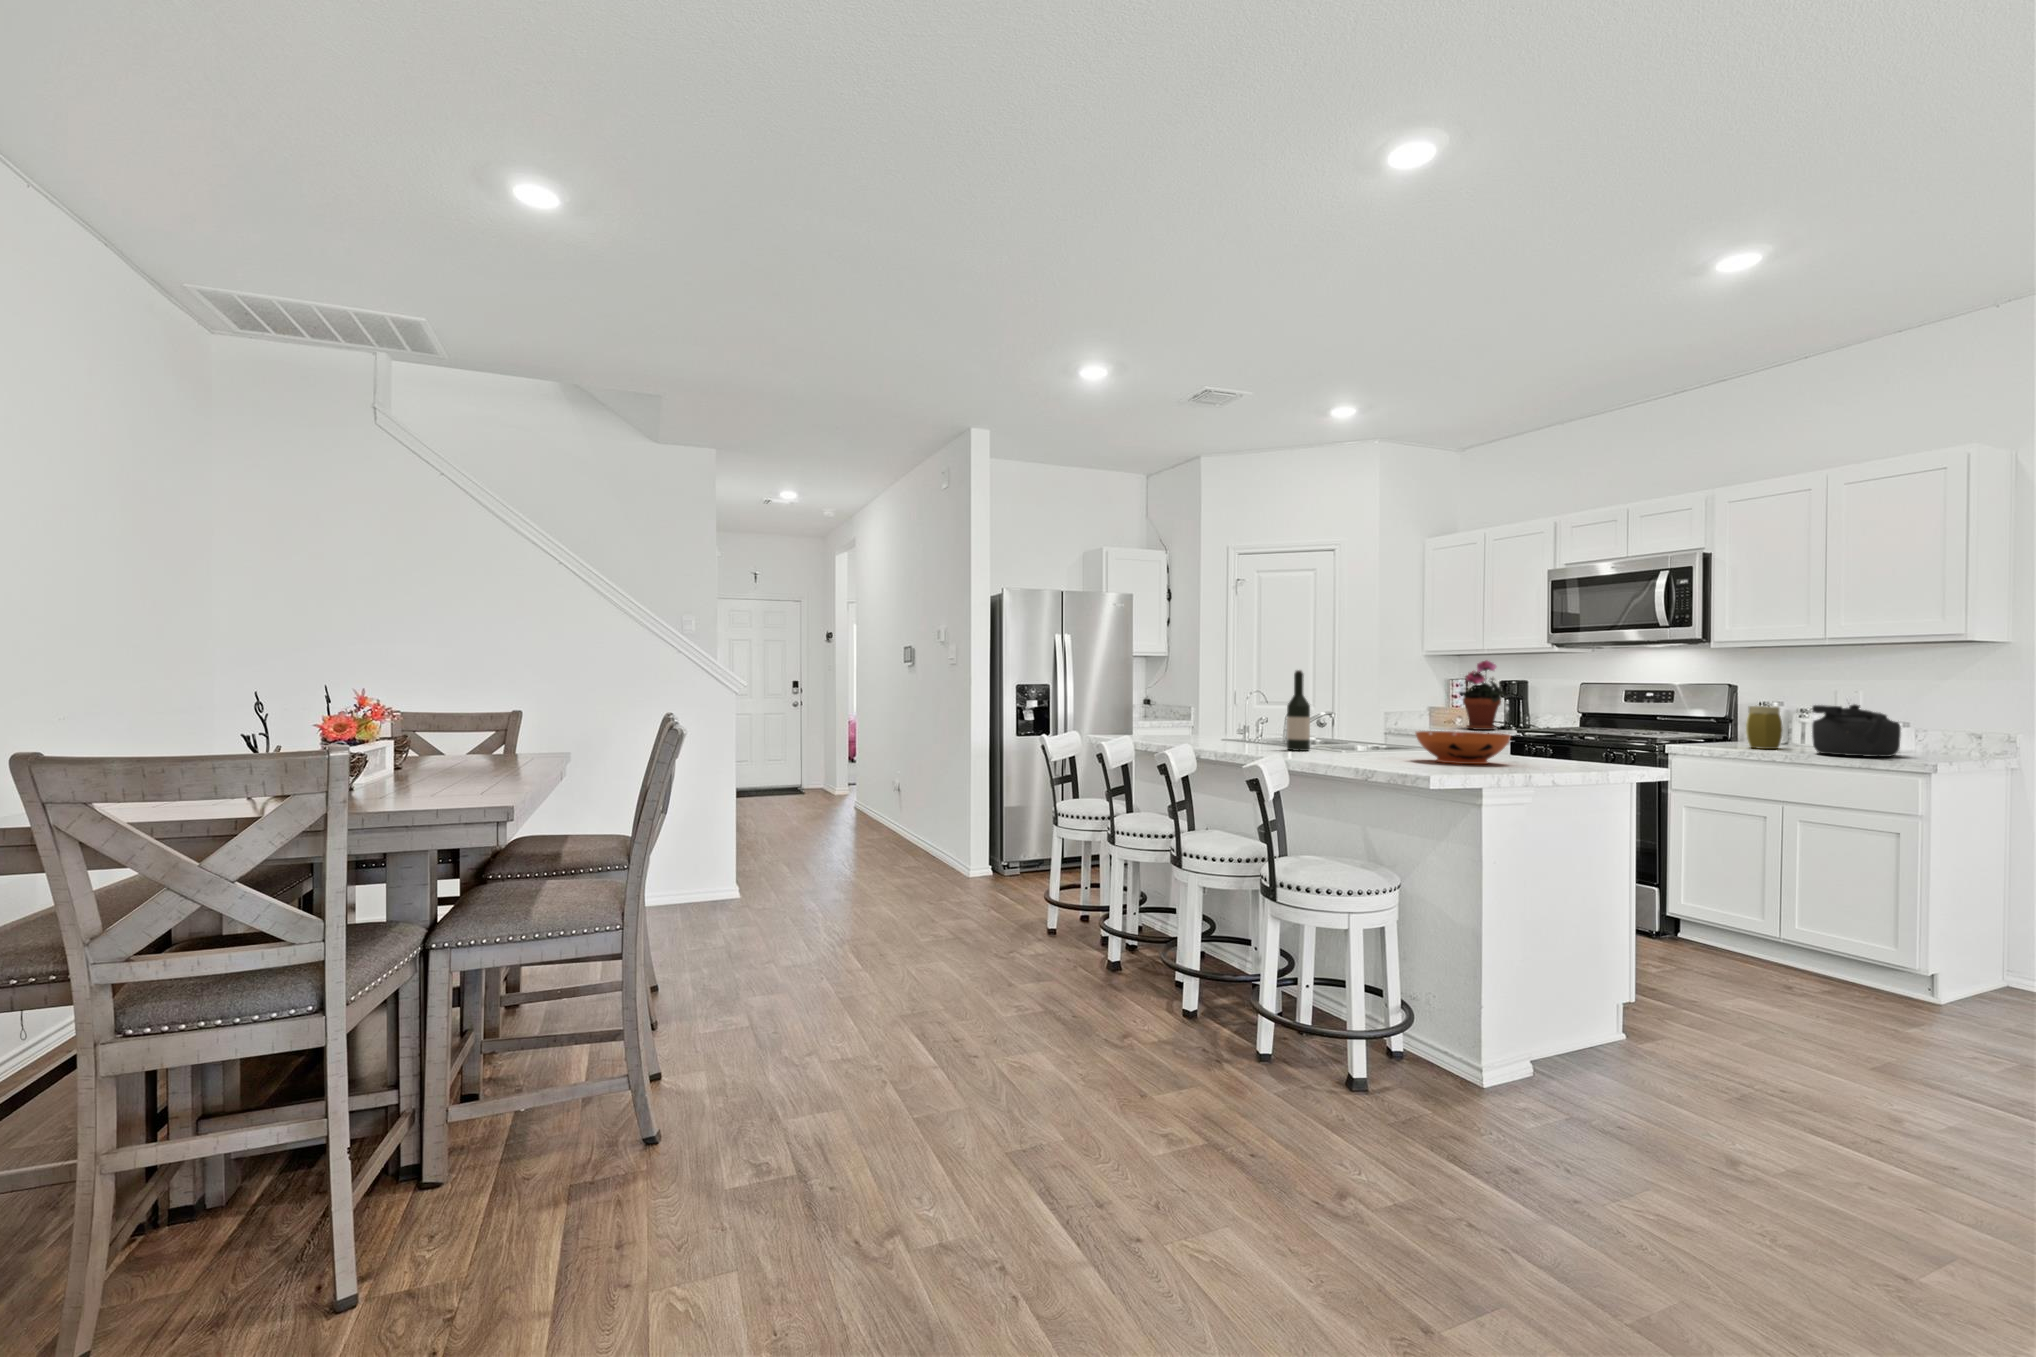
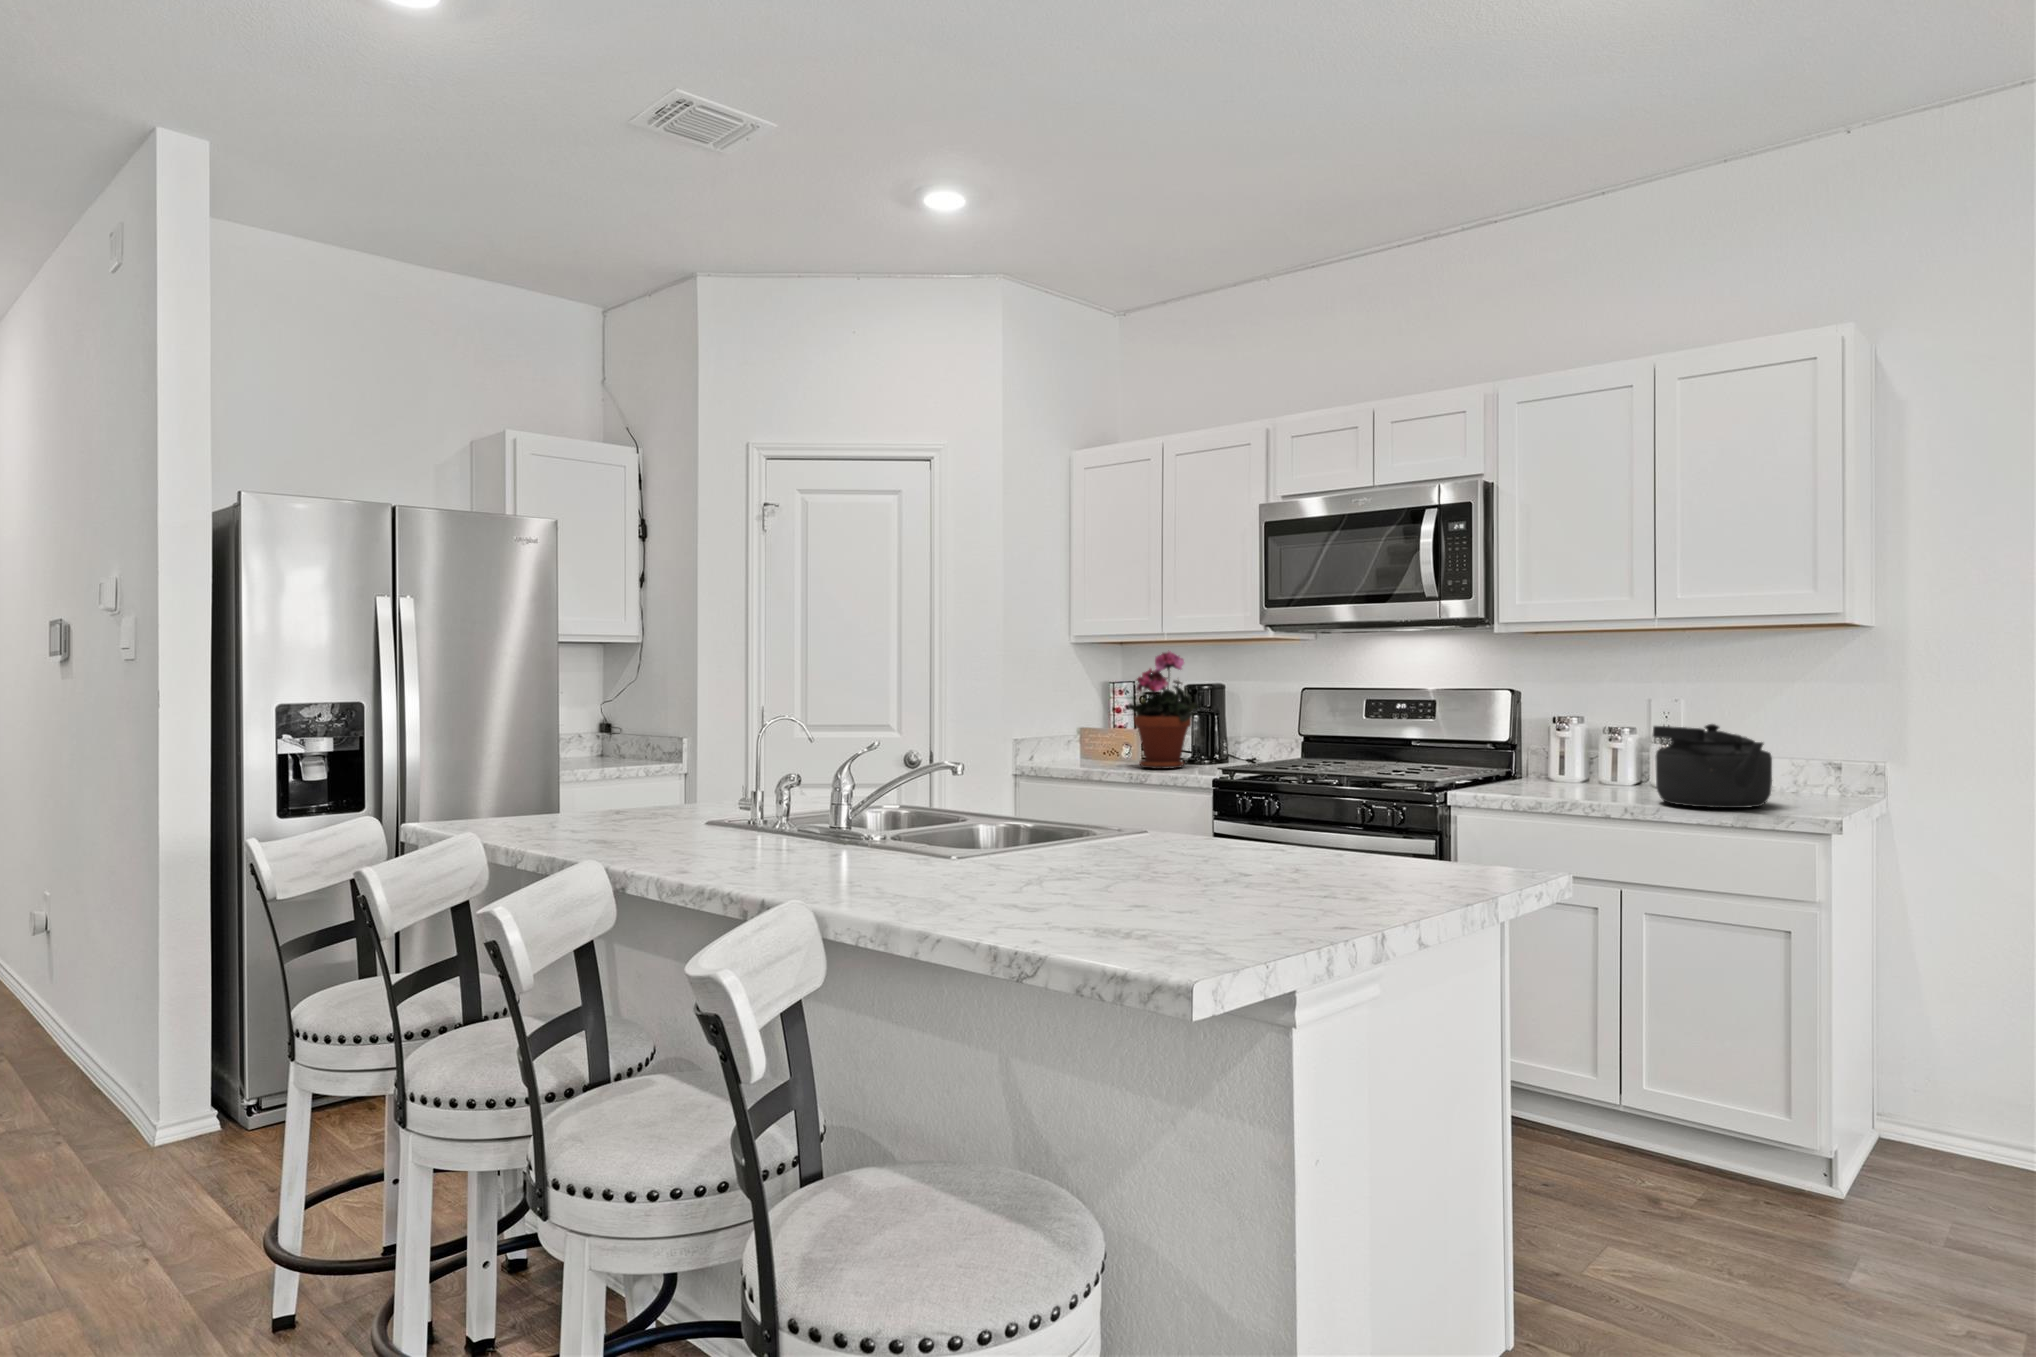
wine bottle: present [1287,670,1310,751] -> none [830,686,880,870]
jar: present [1746,706,1783,749] -> none [1557,727,1609,796]
decorative bowl: present [1416,731,1511,764] -> none [1107,820,1306,905]

